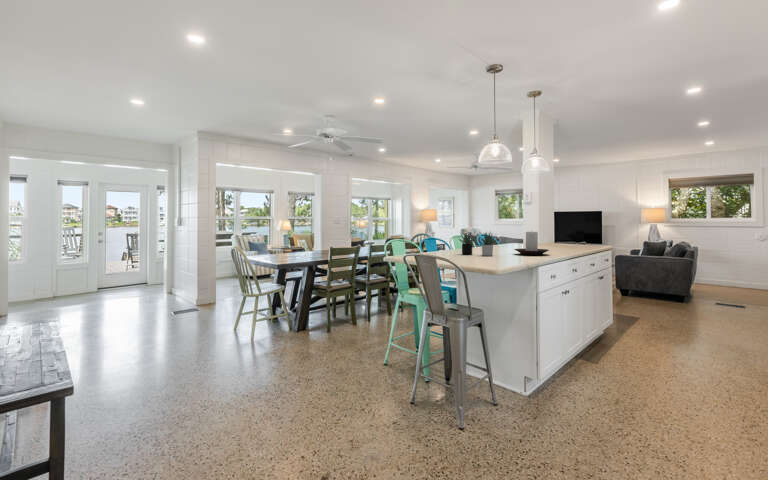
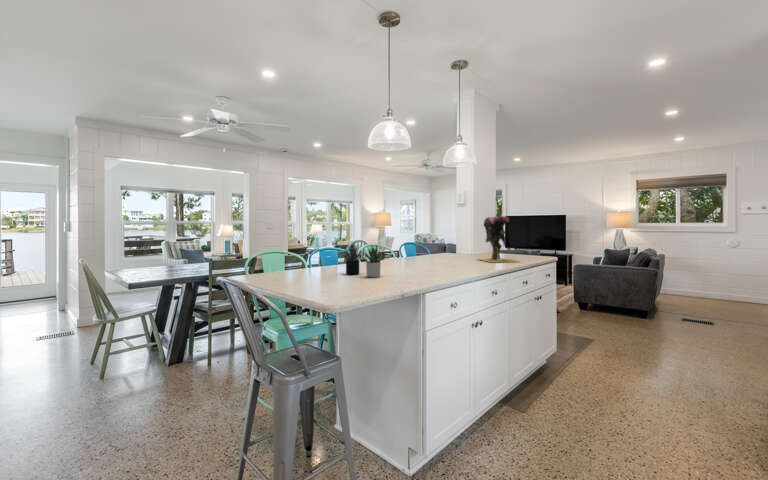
vase: none [546,211,586,248] -> present [480,216,517,262]
candle holder: present [514,231,549,255] -> none [412,242,455,276]

